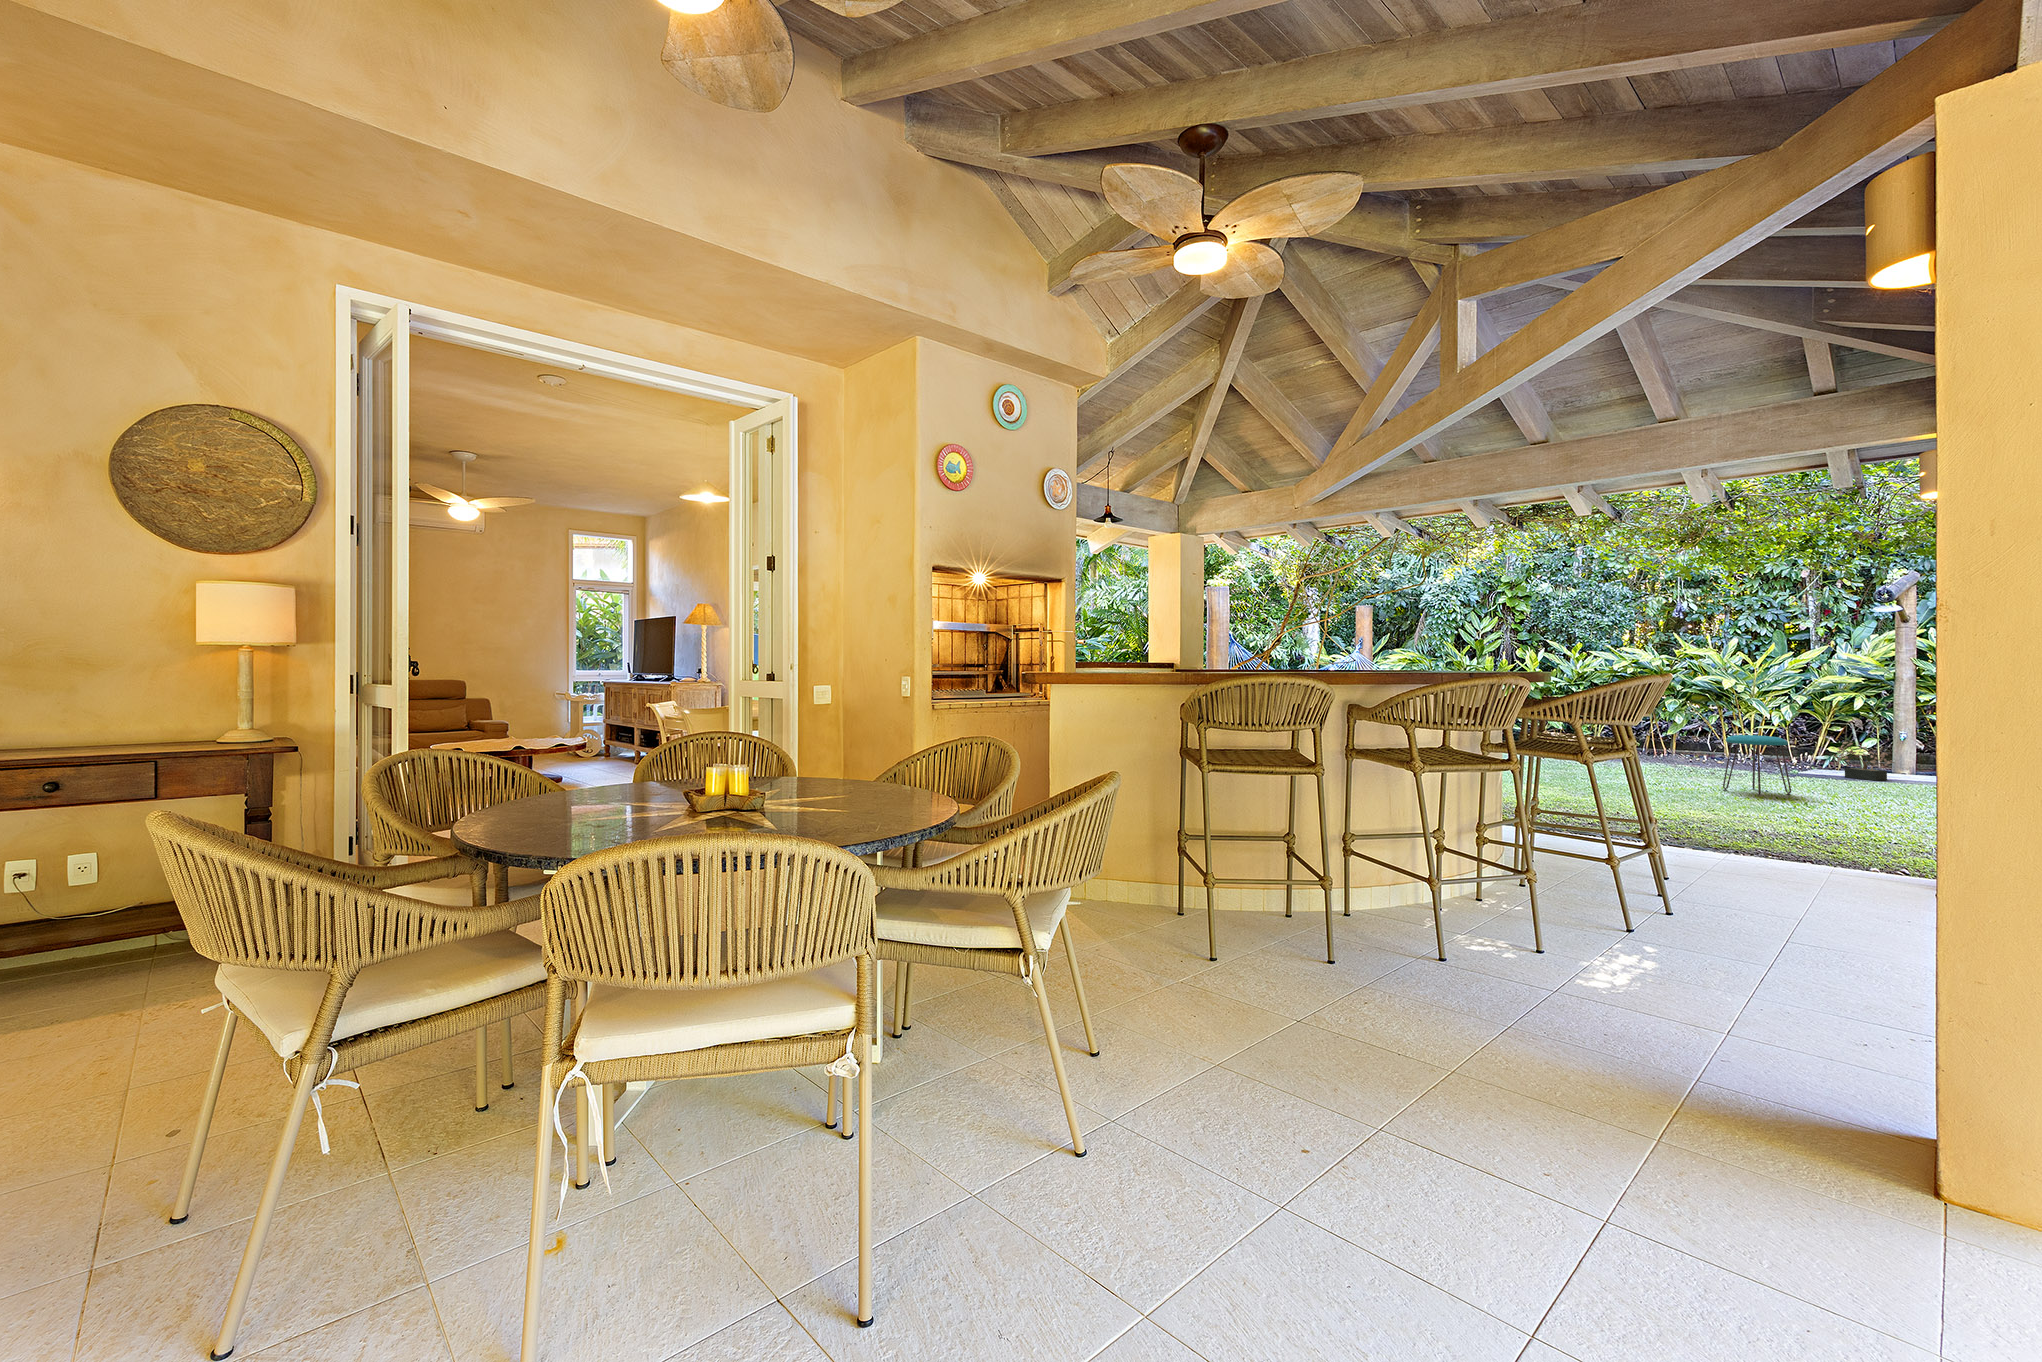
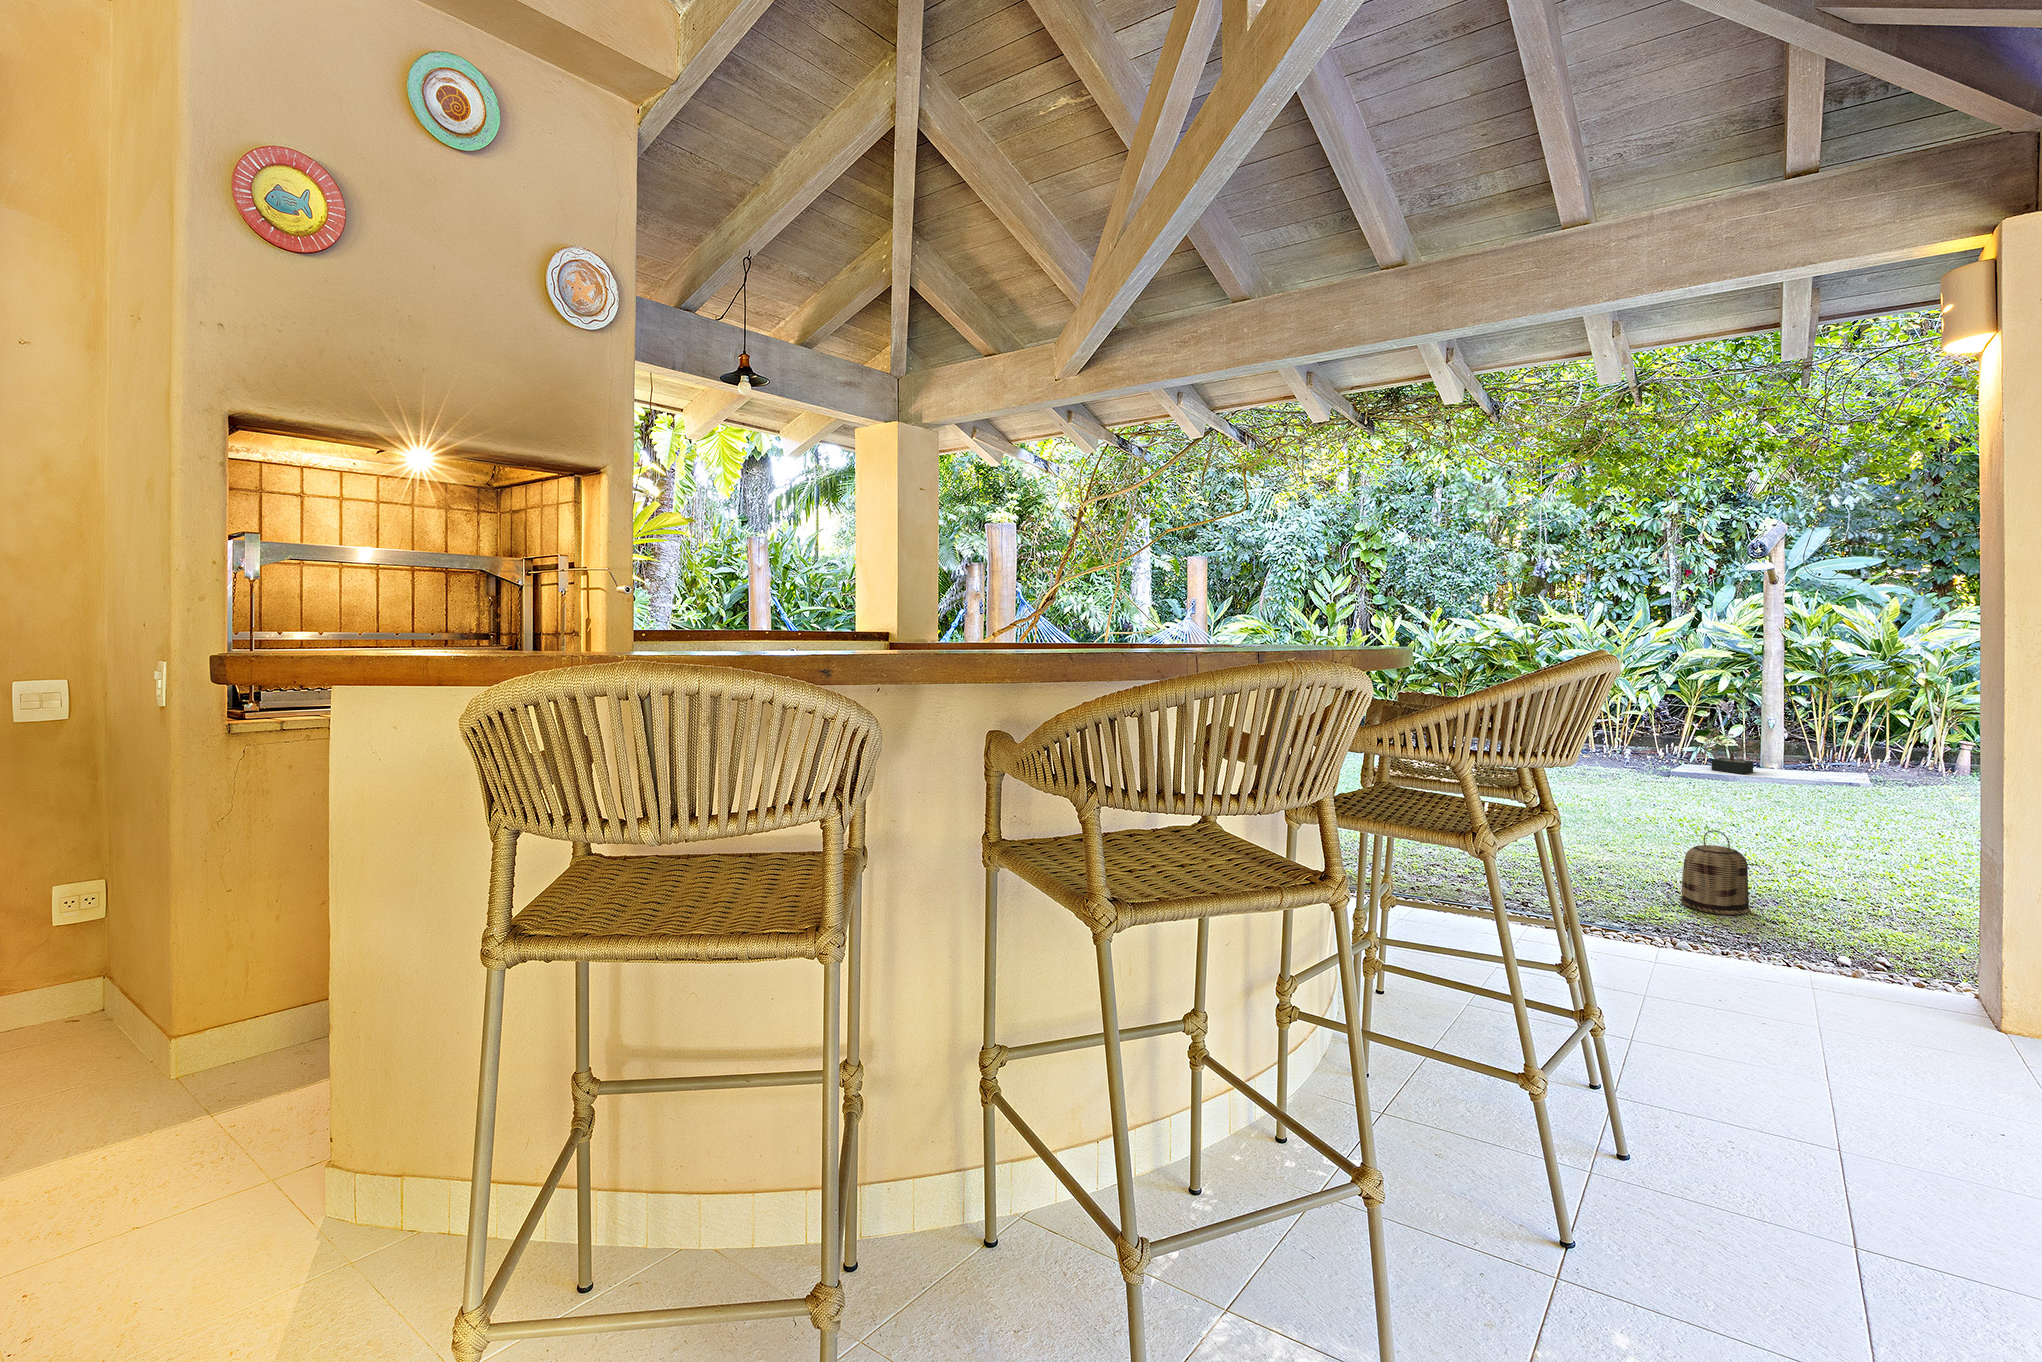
stool: present [1723,735,1791,795] -> none [1593,736,1664,810]
basket: none [1794,784,1858,851] -> present [1681,830,1750,915]

